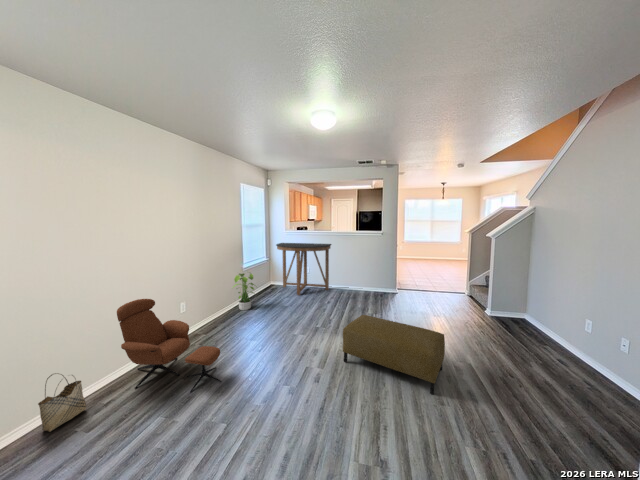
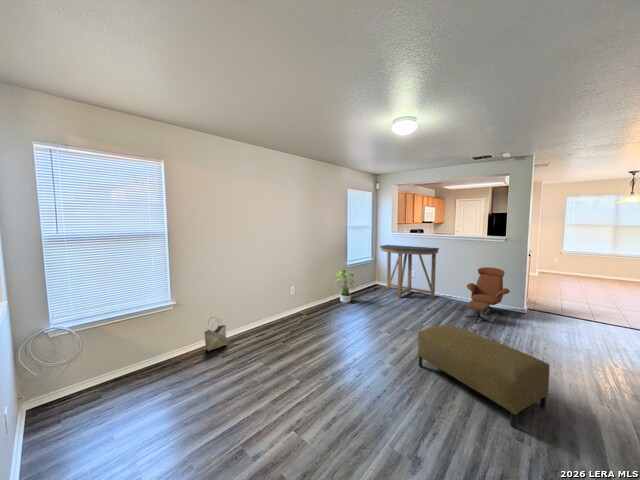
lounge chair: present [117,299,221,392] -> present [465,267,510,323]

